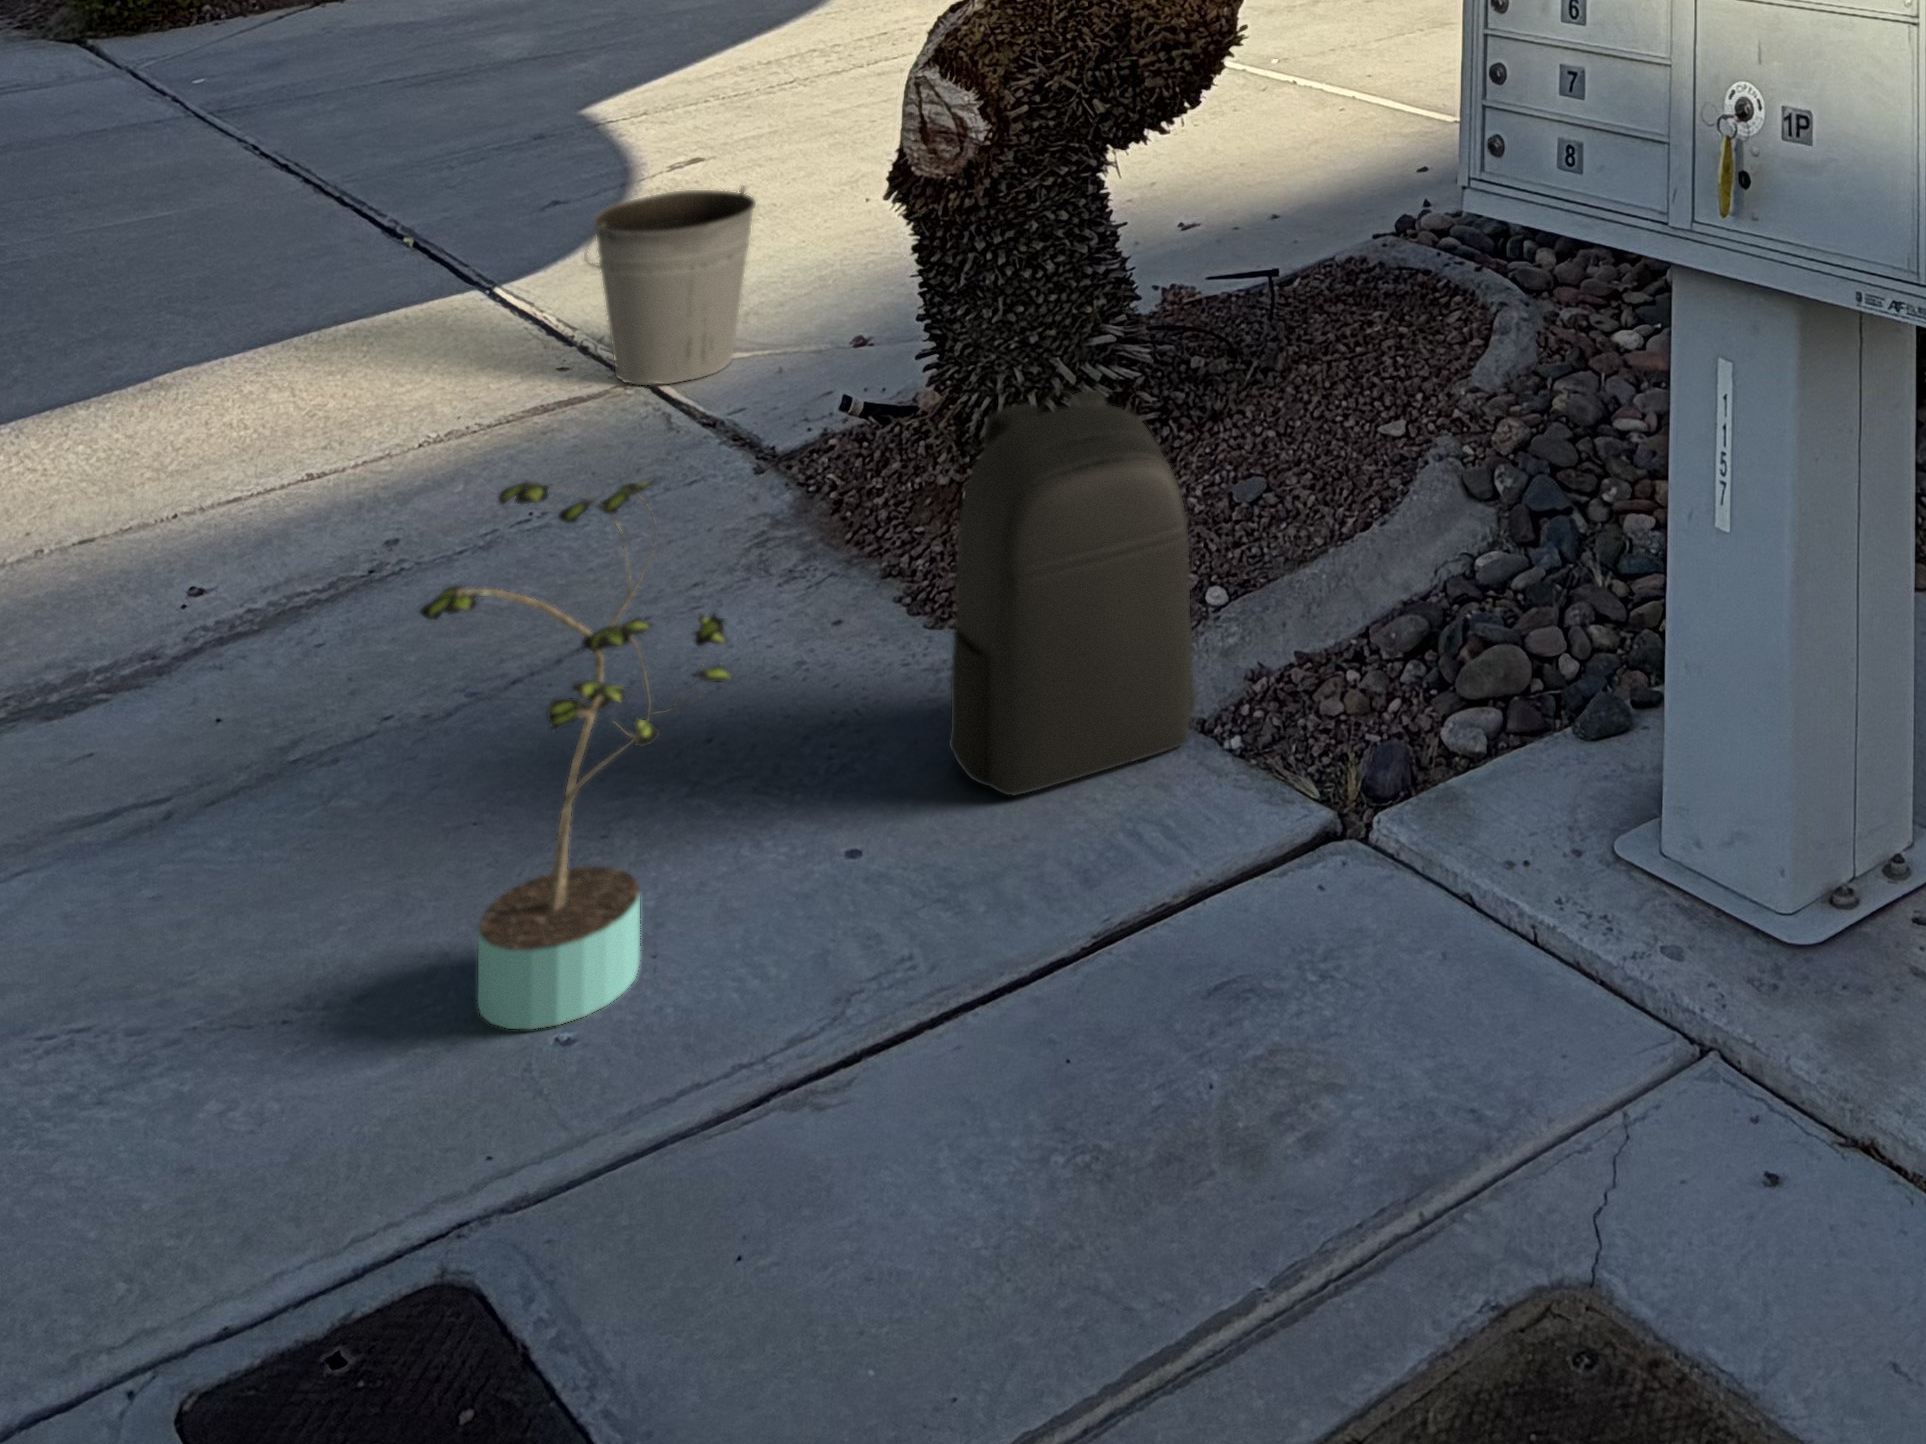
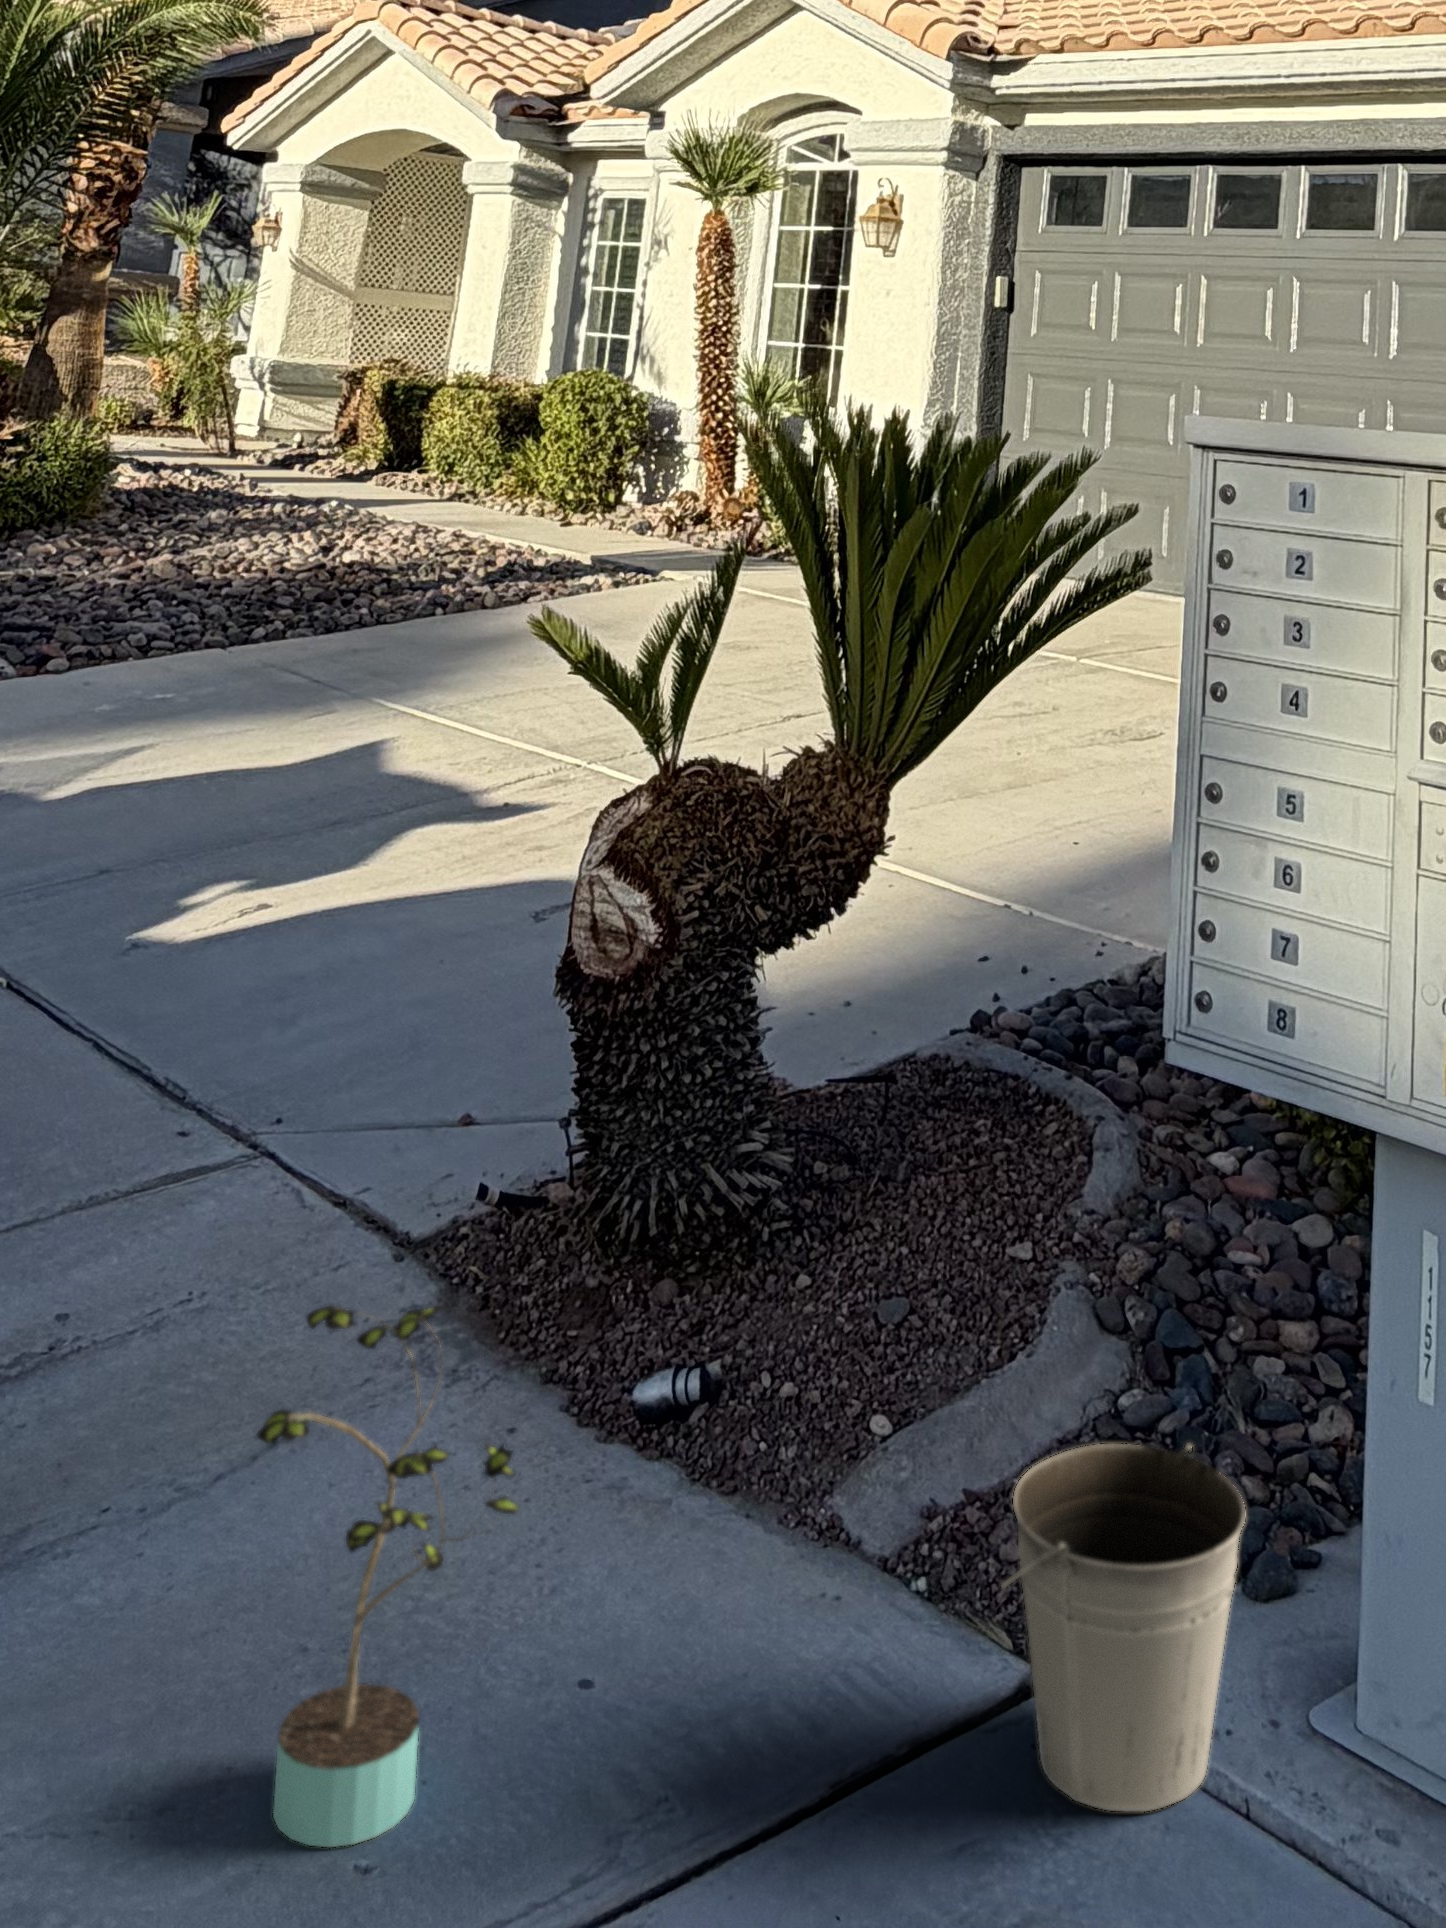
bucket: present [593,186,756,385] -> present [1002,1443,1245,1811]
backpack: present [949,390,1195,795] -> none [659,1221,889,1628]

